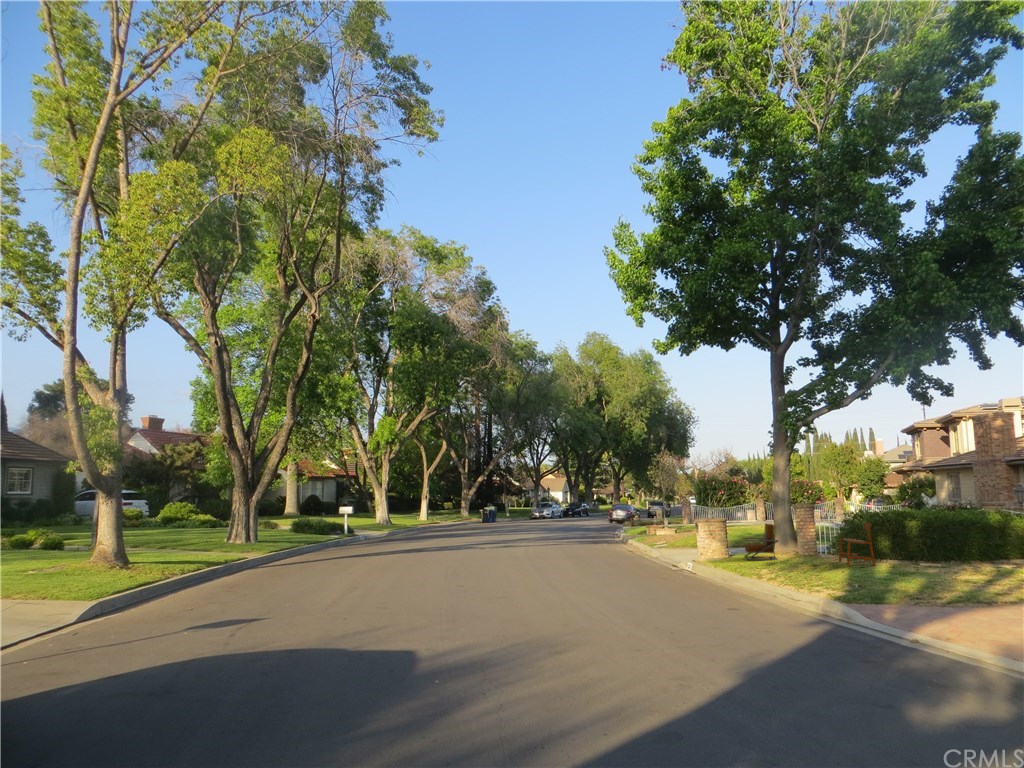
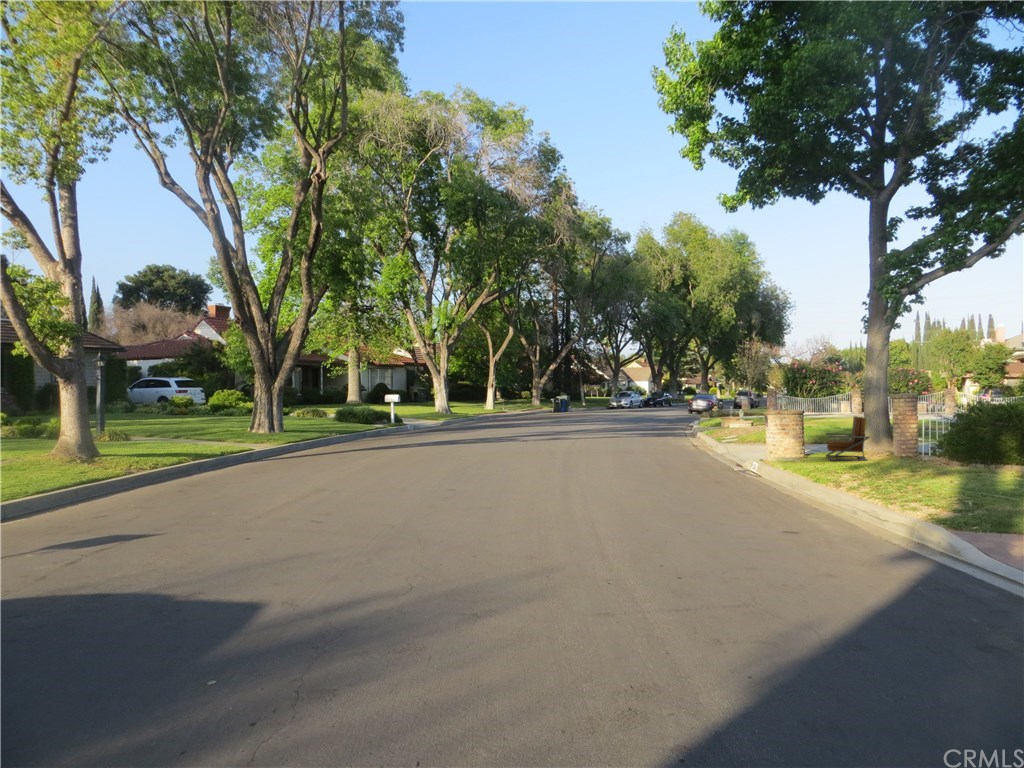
bench: present [839,522,875,566] -> none [946,414,995,471]

